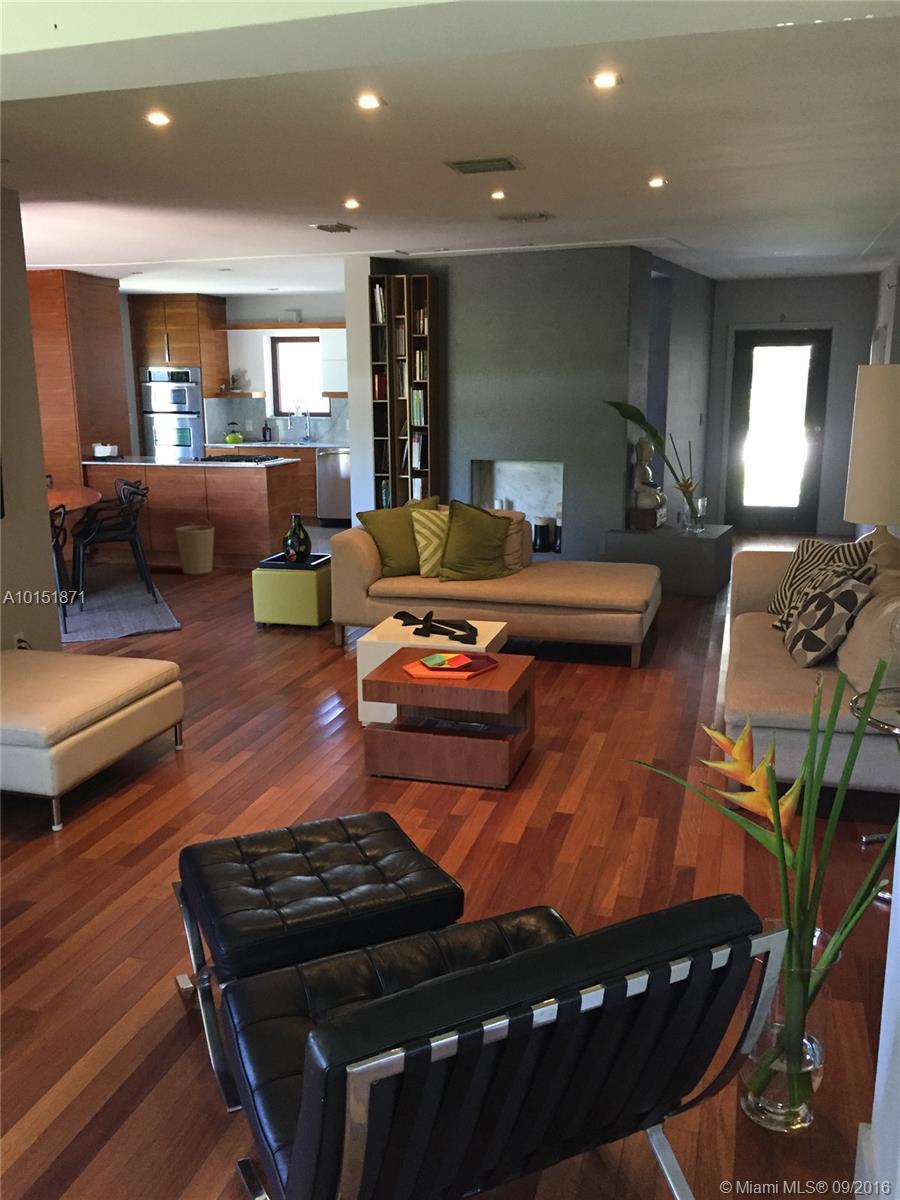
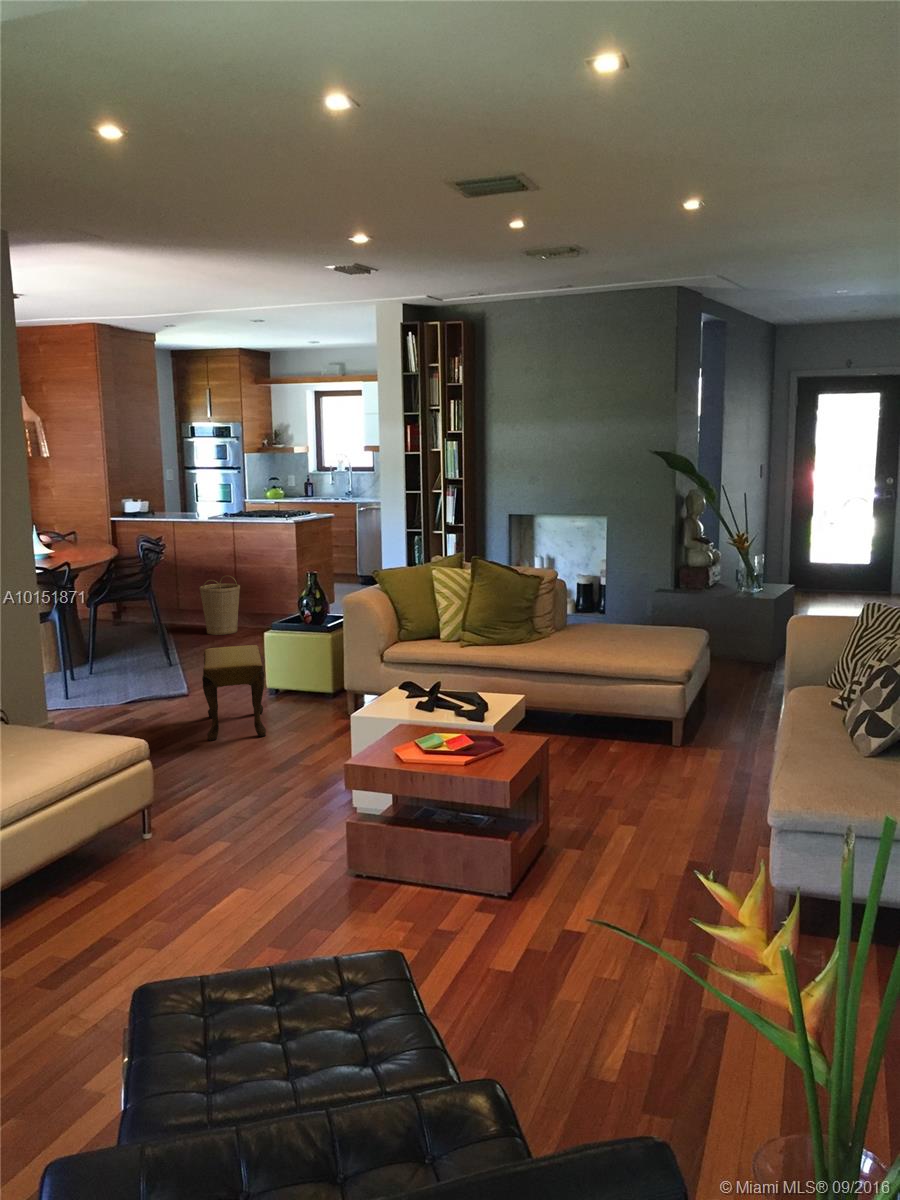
footstool: none [202,582,264,669] -> present [202,645,266,741]

